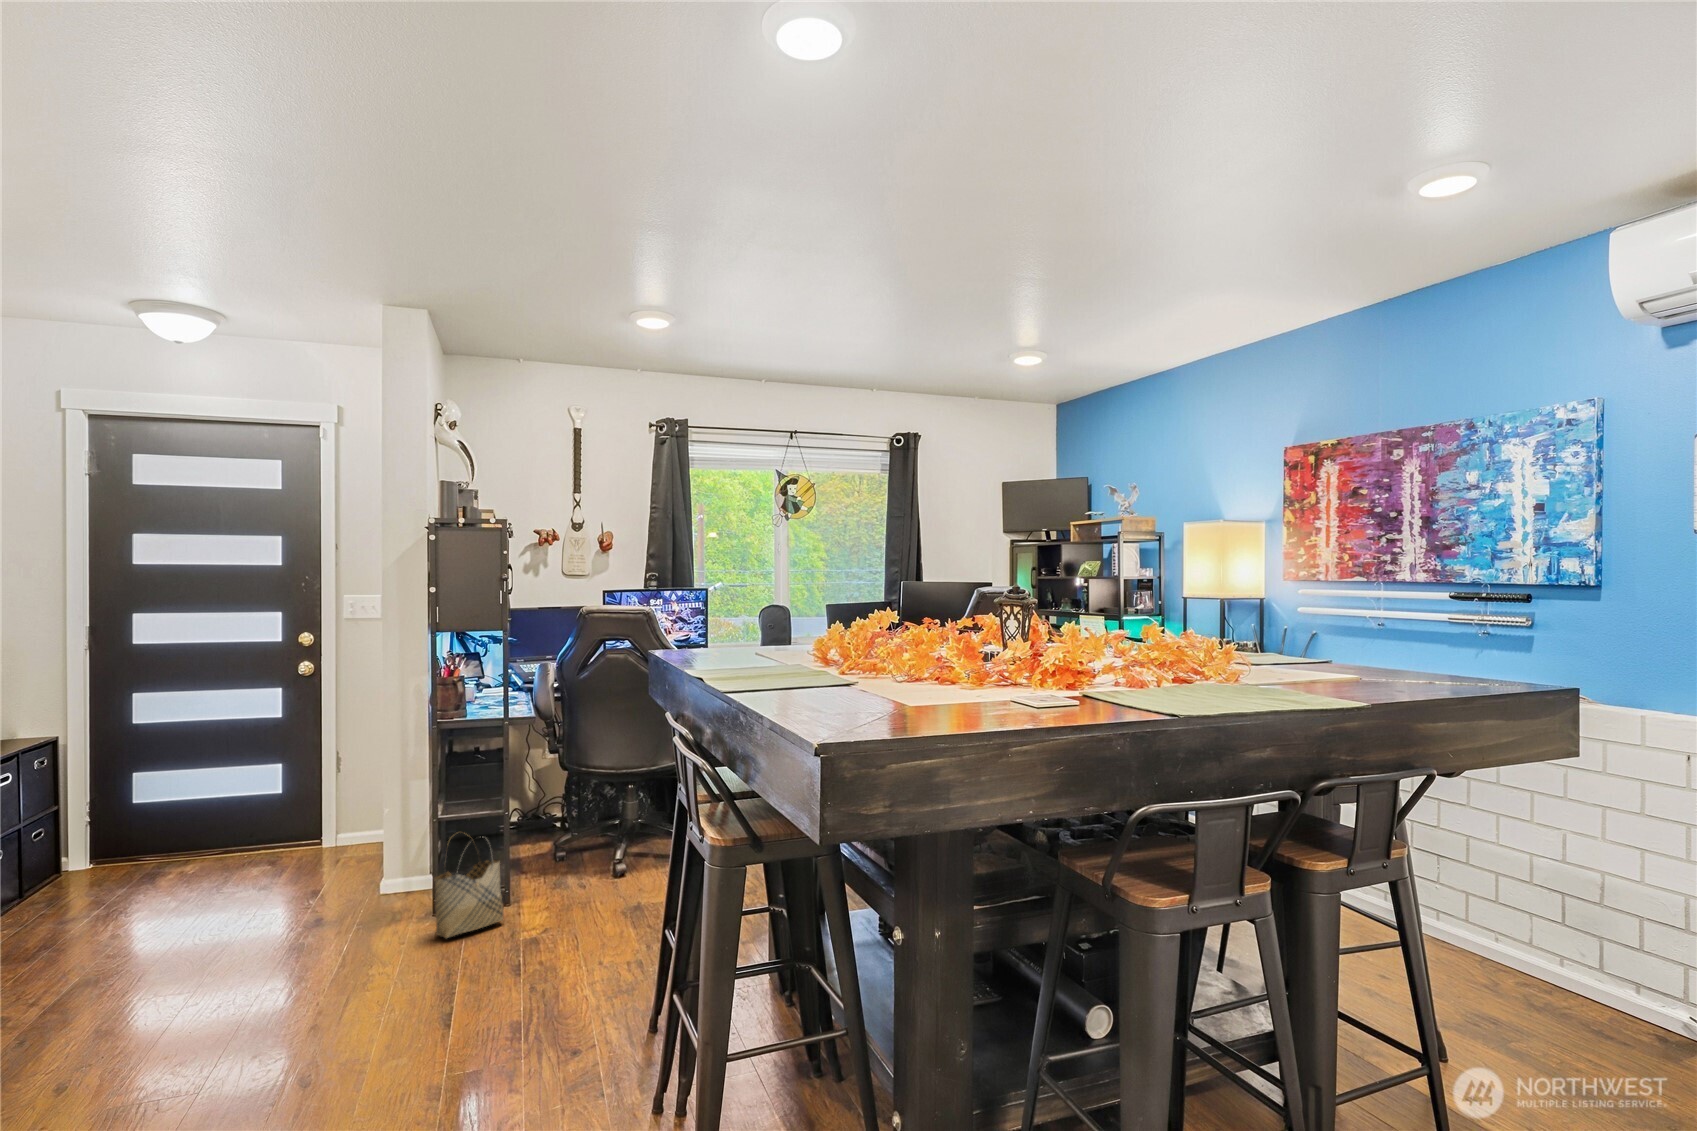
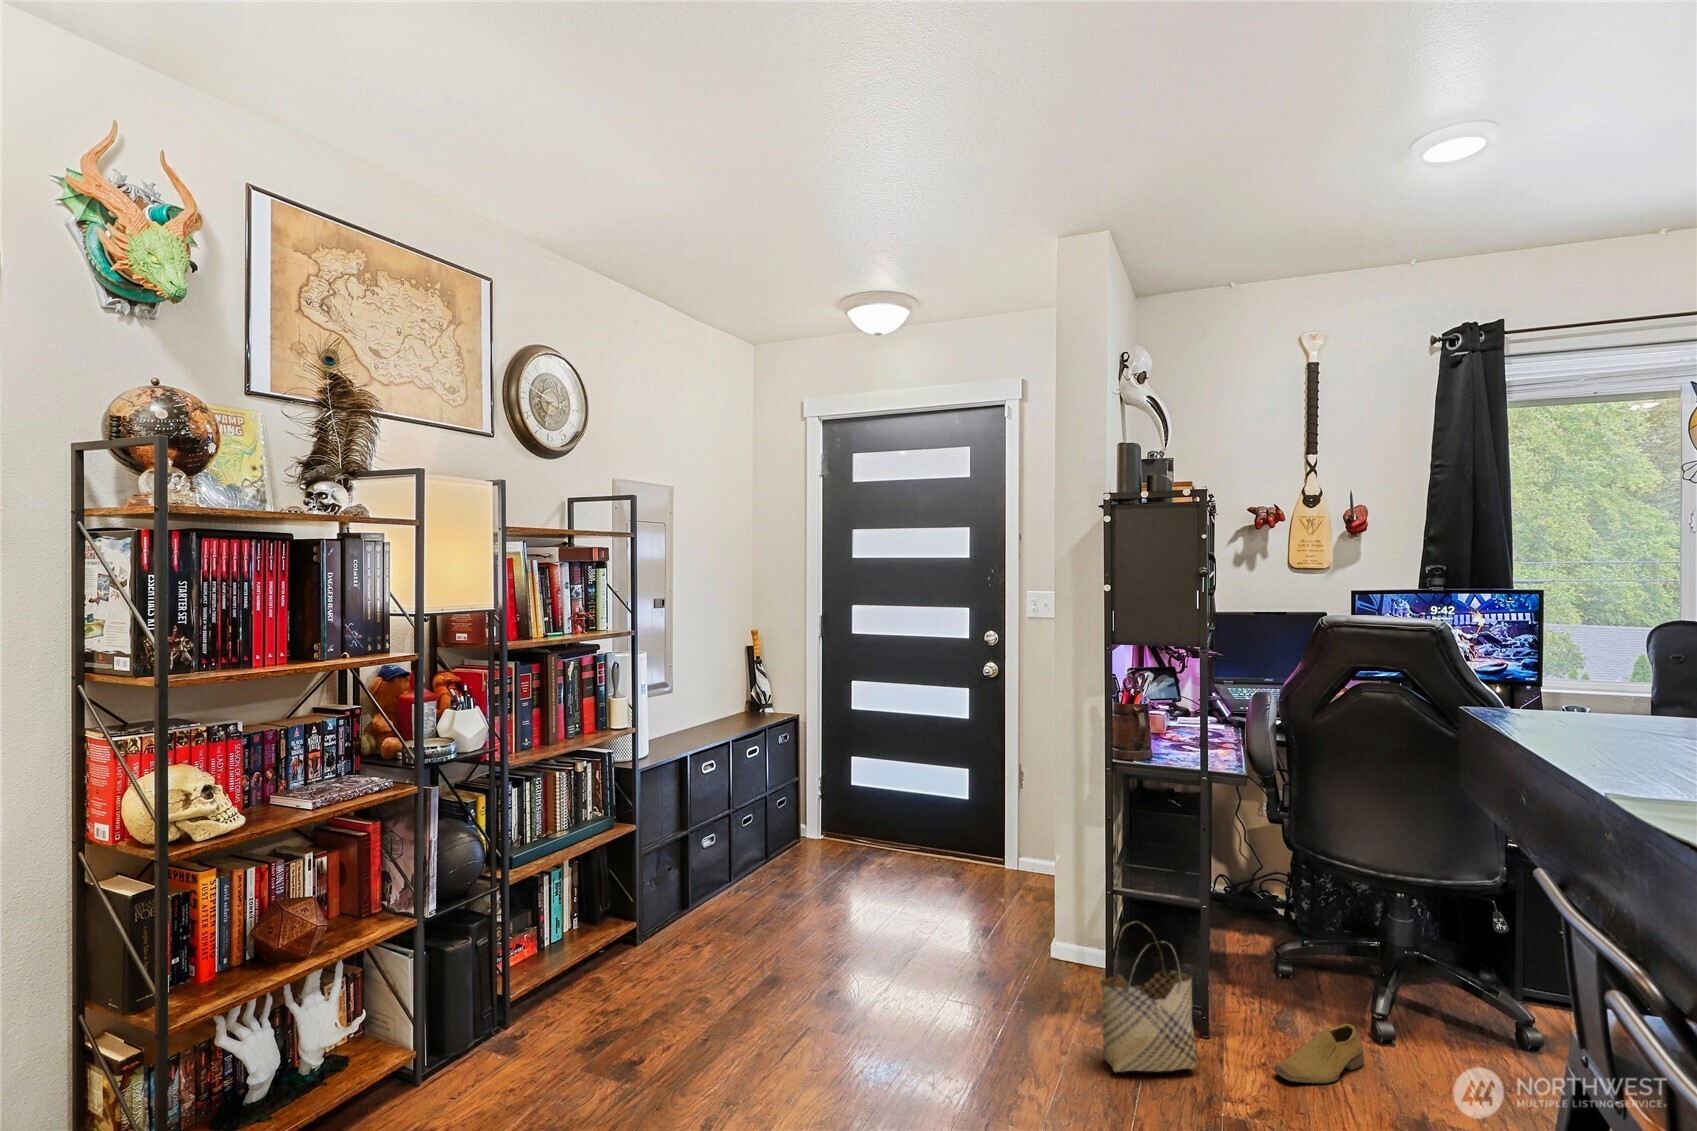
shoe: none [554,868,607,909] -> present [1274,1024,1364,1083]

